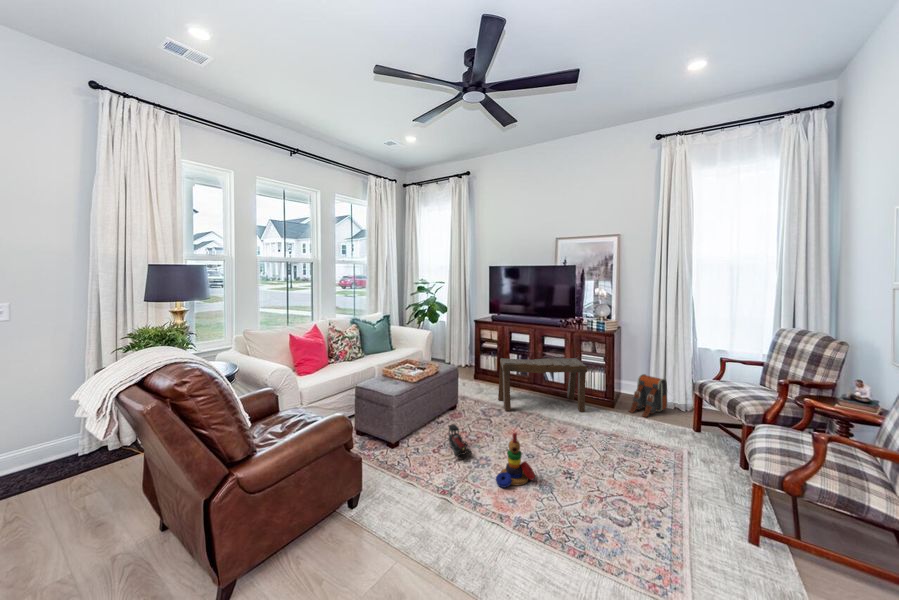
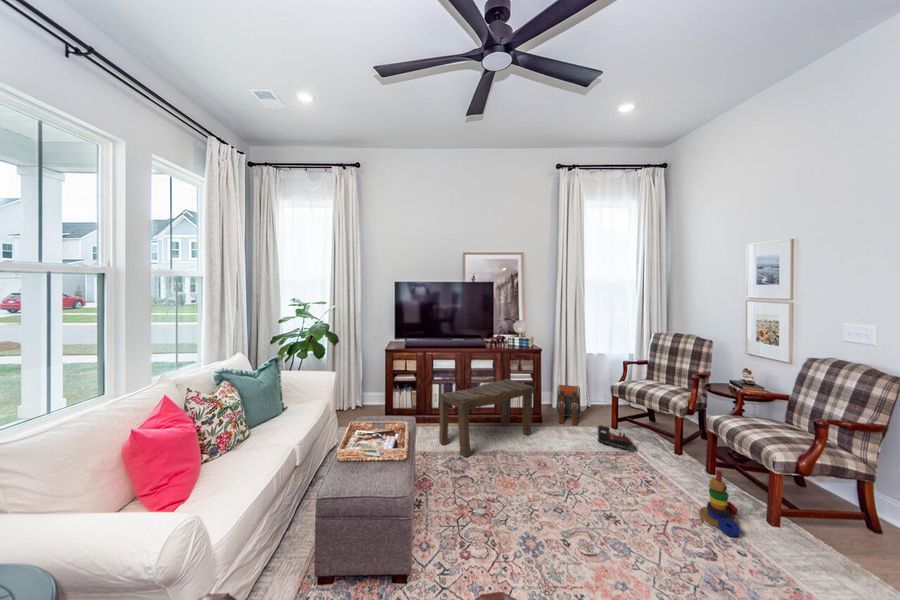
toy train: present [448,424,472,457] -> present [598,425,637,450]
stacking toy: present [496,433,535,488] -> present [699,470,740,537]

